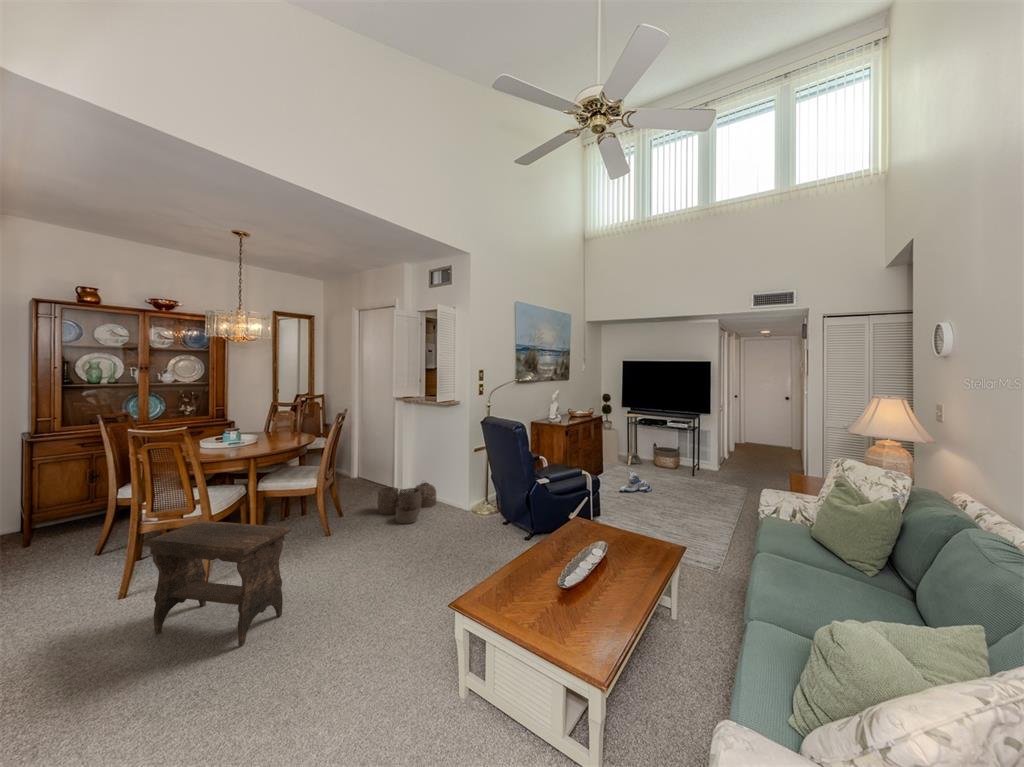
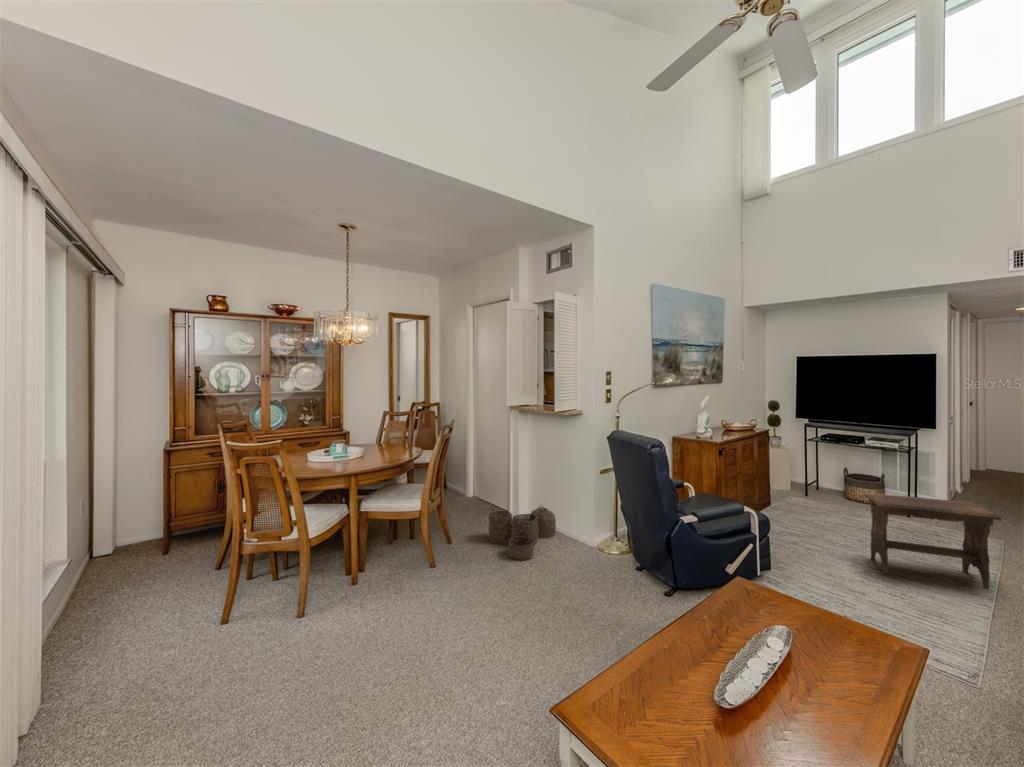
side table: present [623,414,642,466] -> none [795,427,826,496]
plush toy: present [620,471,652,492] -> none [802,509,854,540]
footstool: present [142,521,291,645] -> present [864,493,1001,589]

